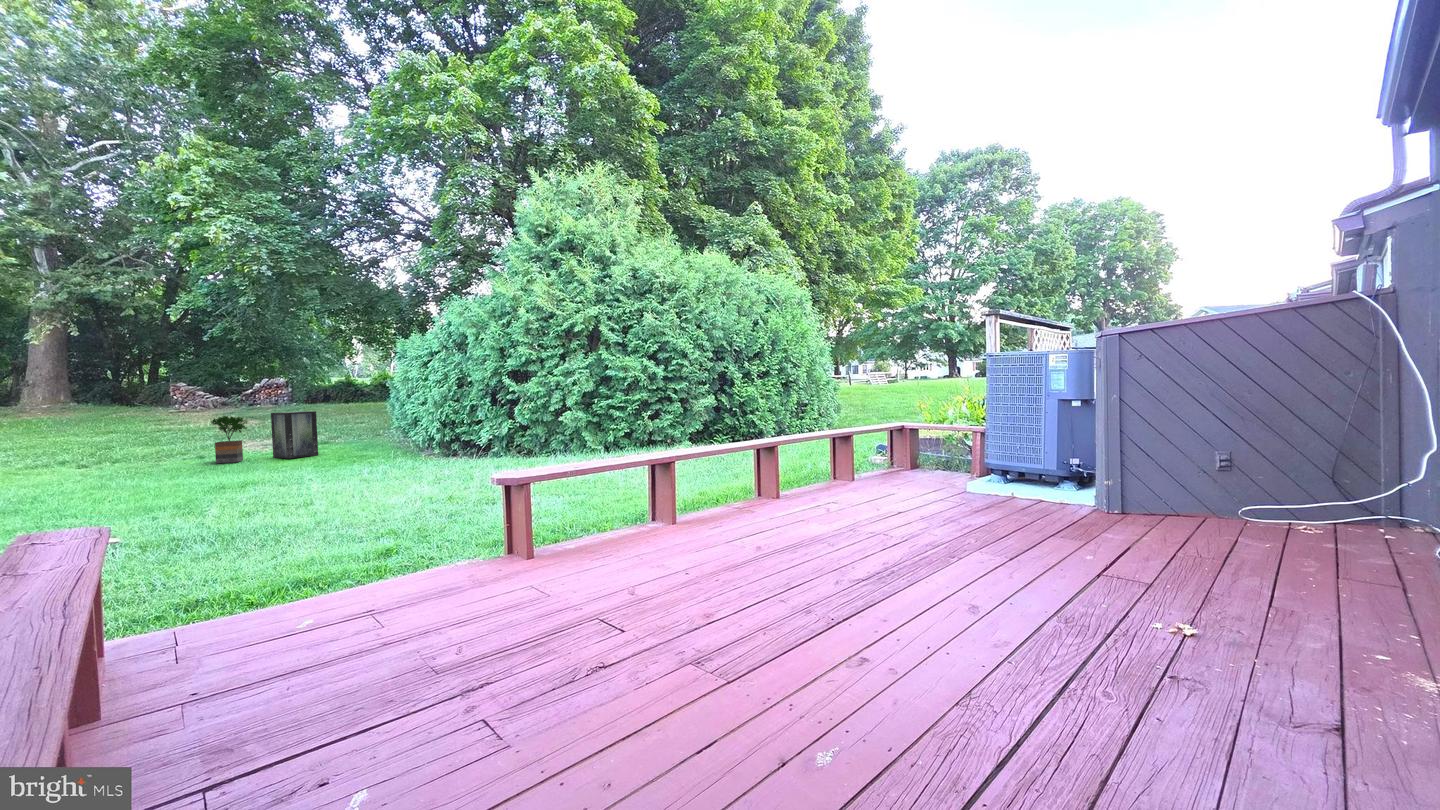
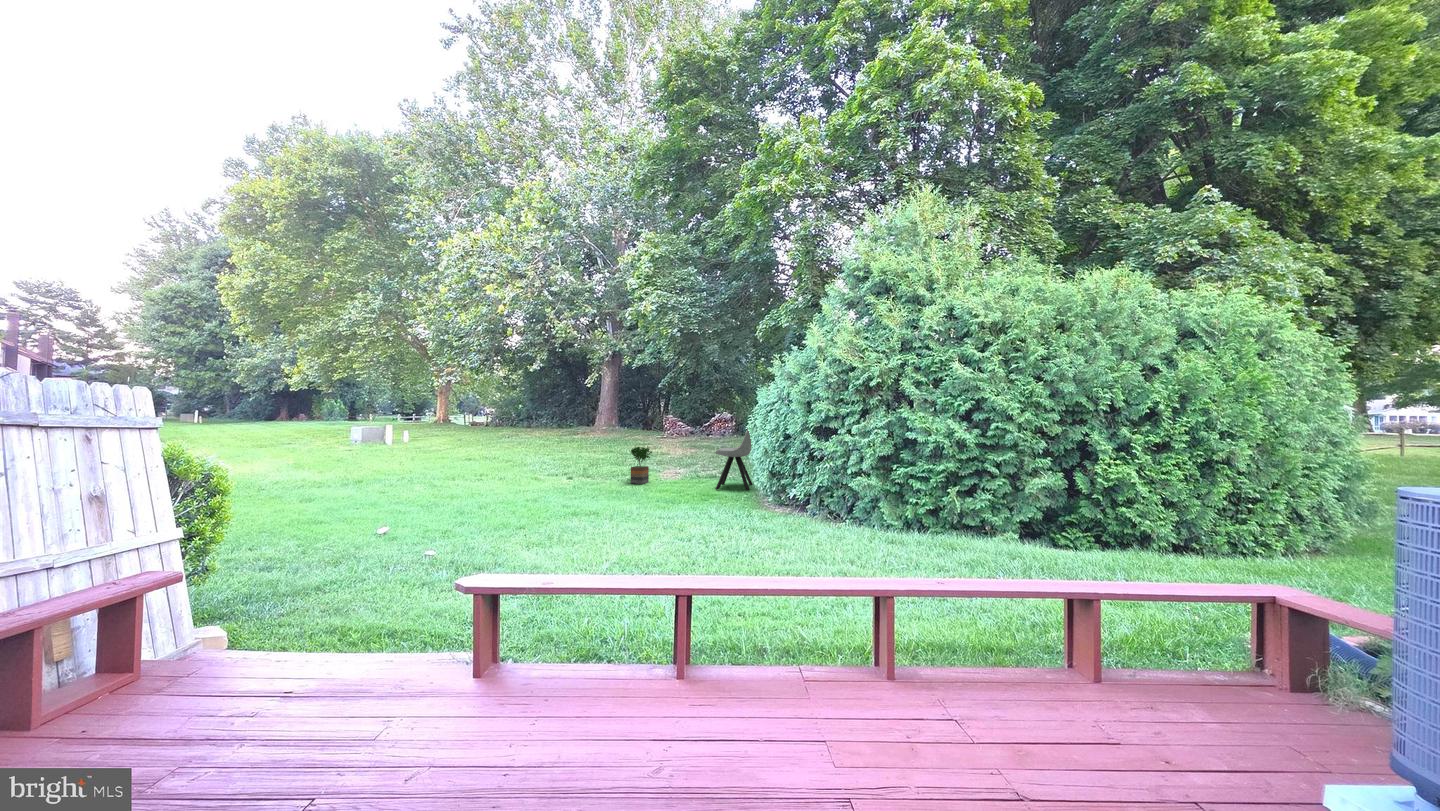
chair: none [350,379,403,455] -> present [715,429,753,490]
storage box: present [271,411,318,459] -> none [667,445,694,485]

